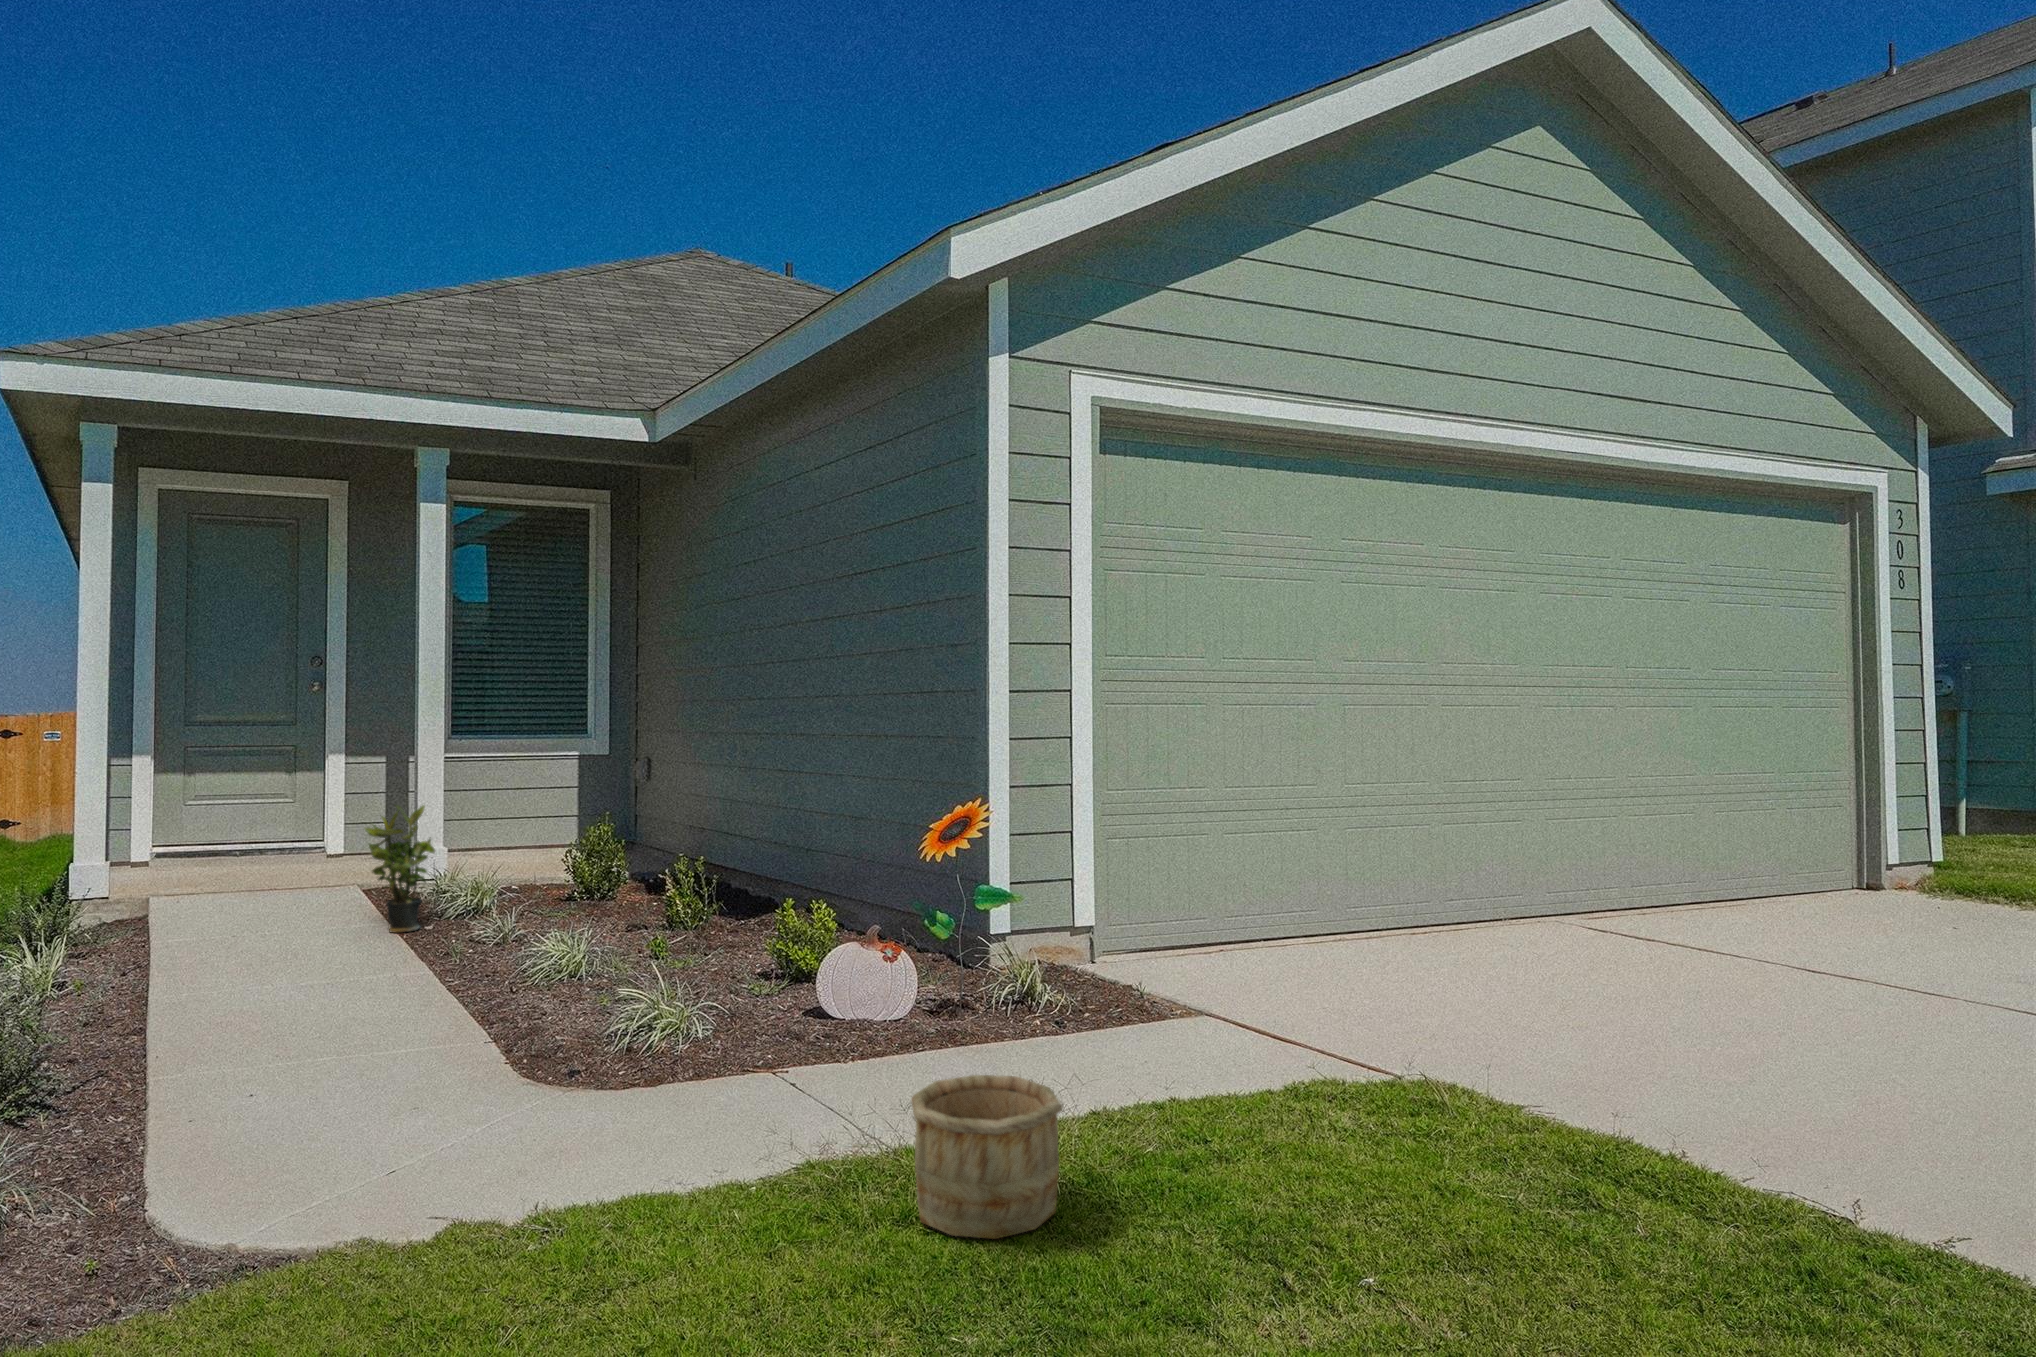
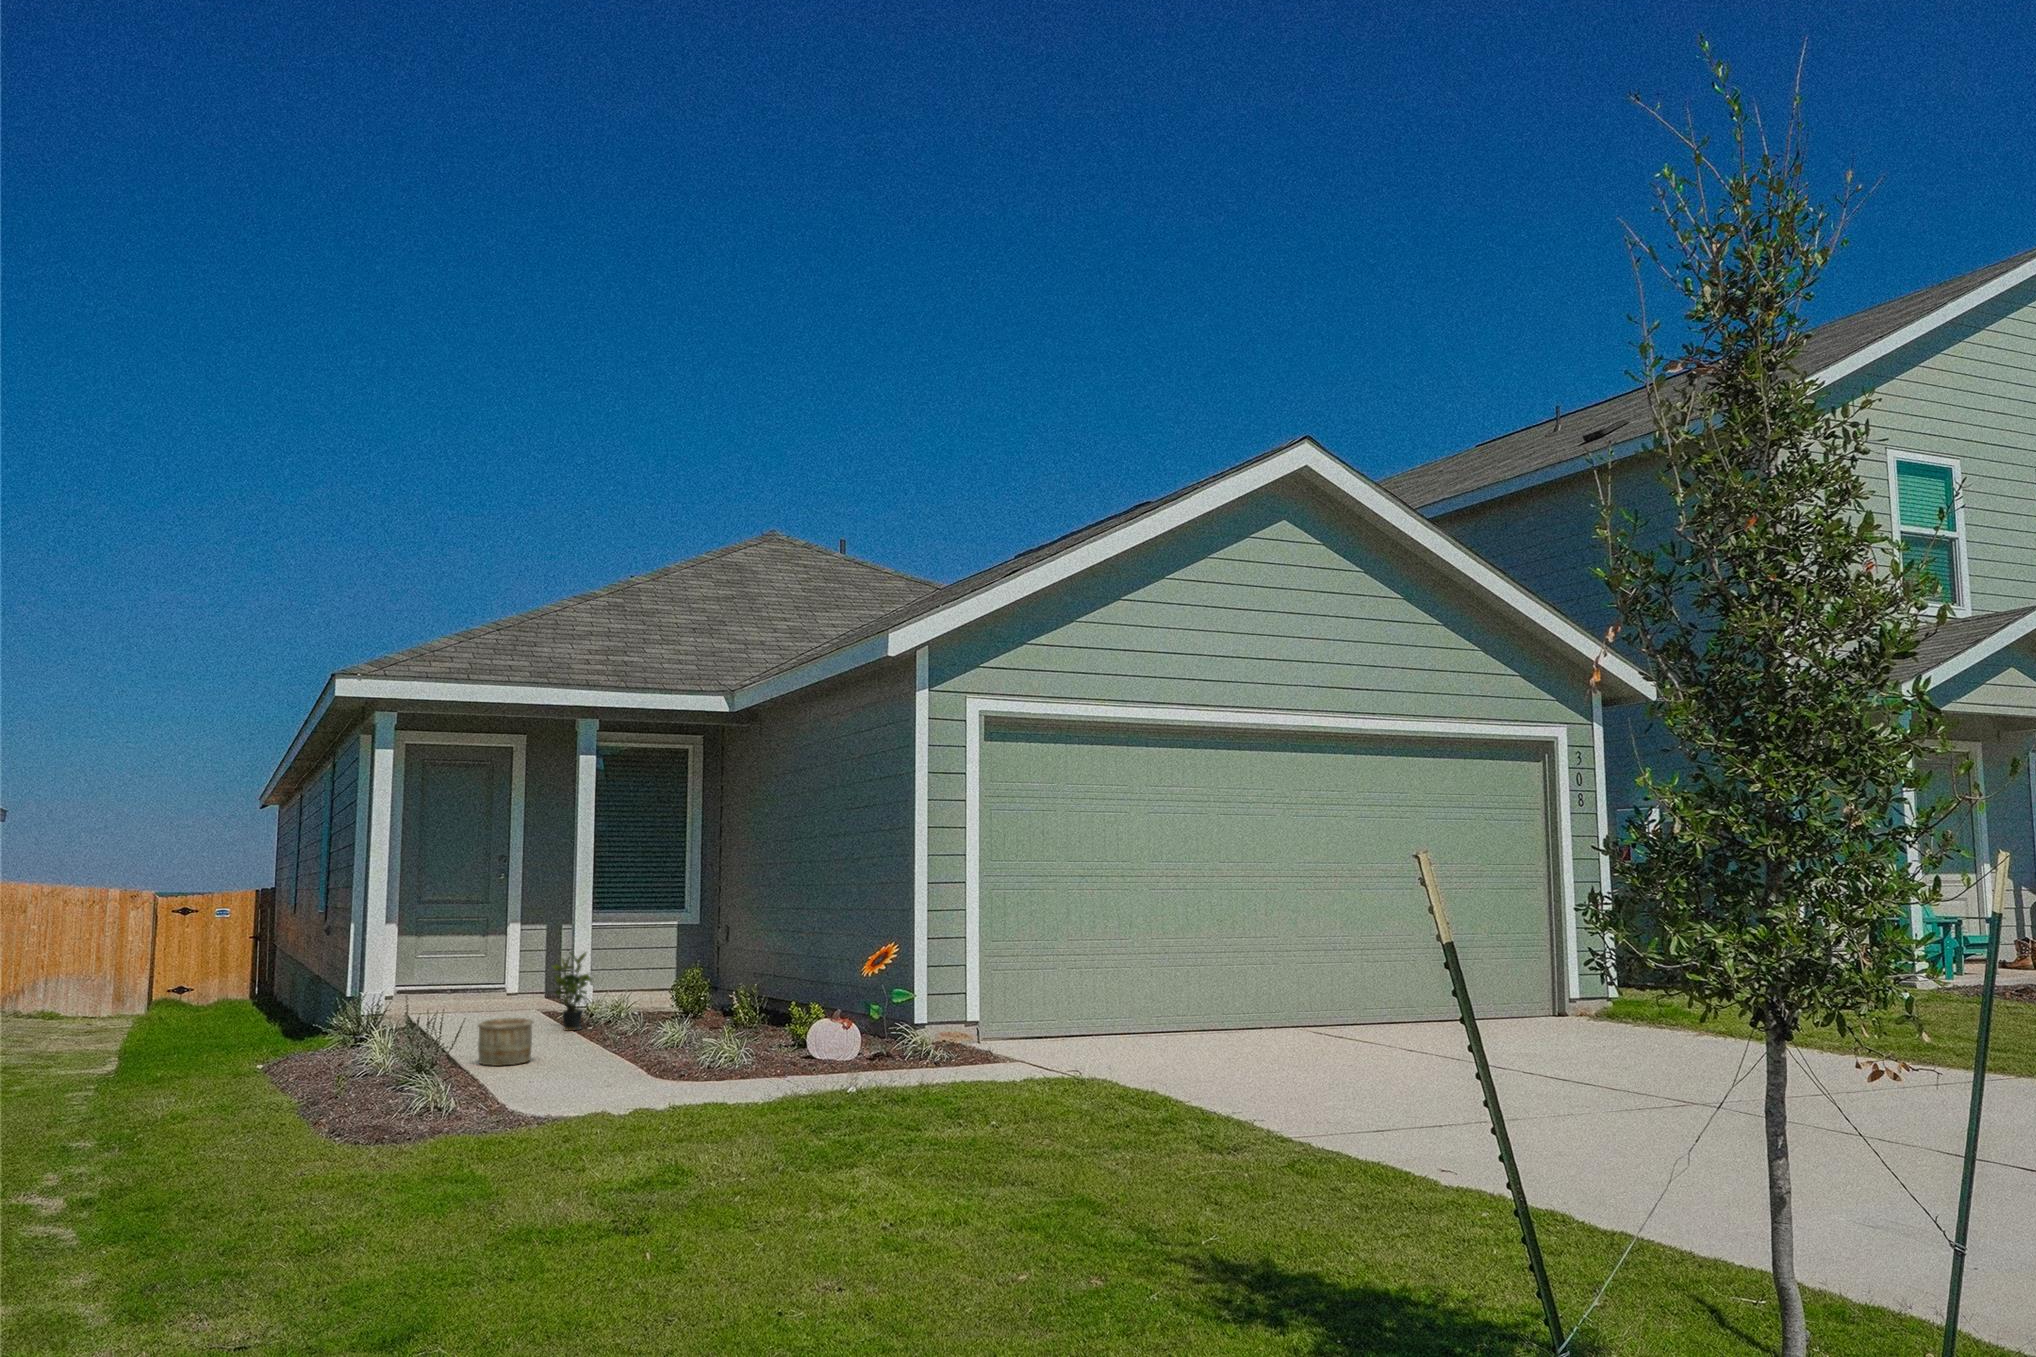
wooden bucket: present [911,1075,1063,1239] -> present [478,1018,533,1066]

